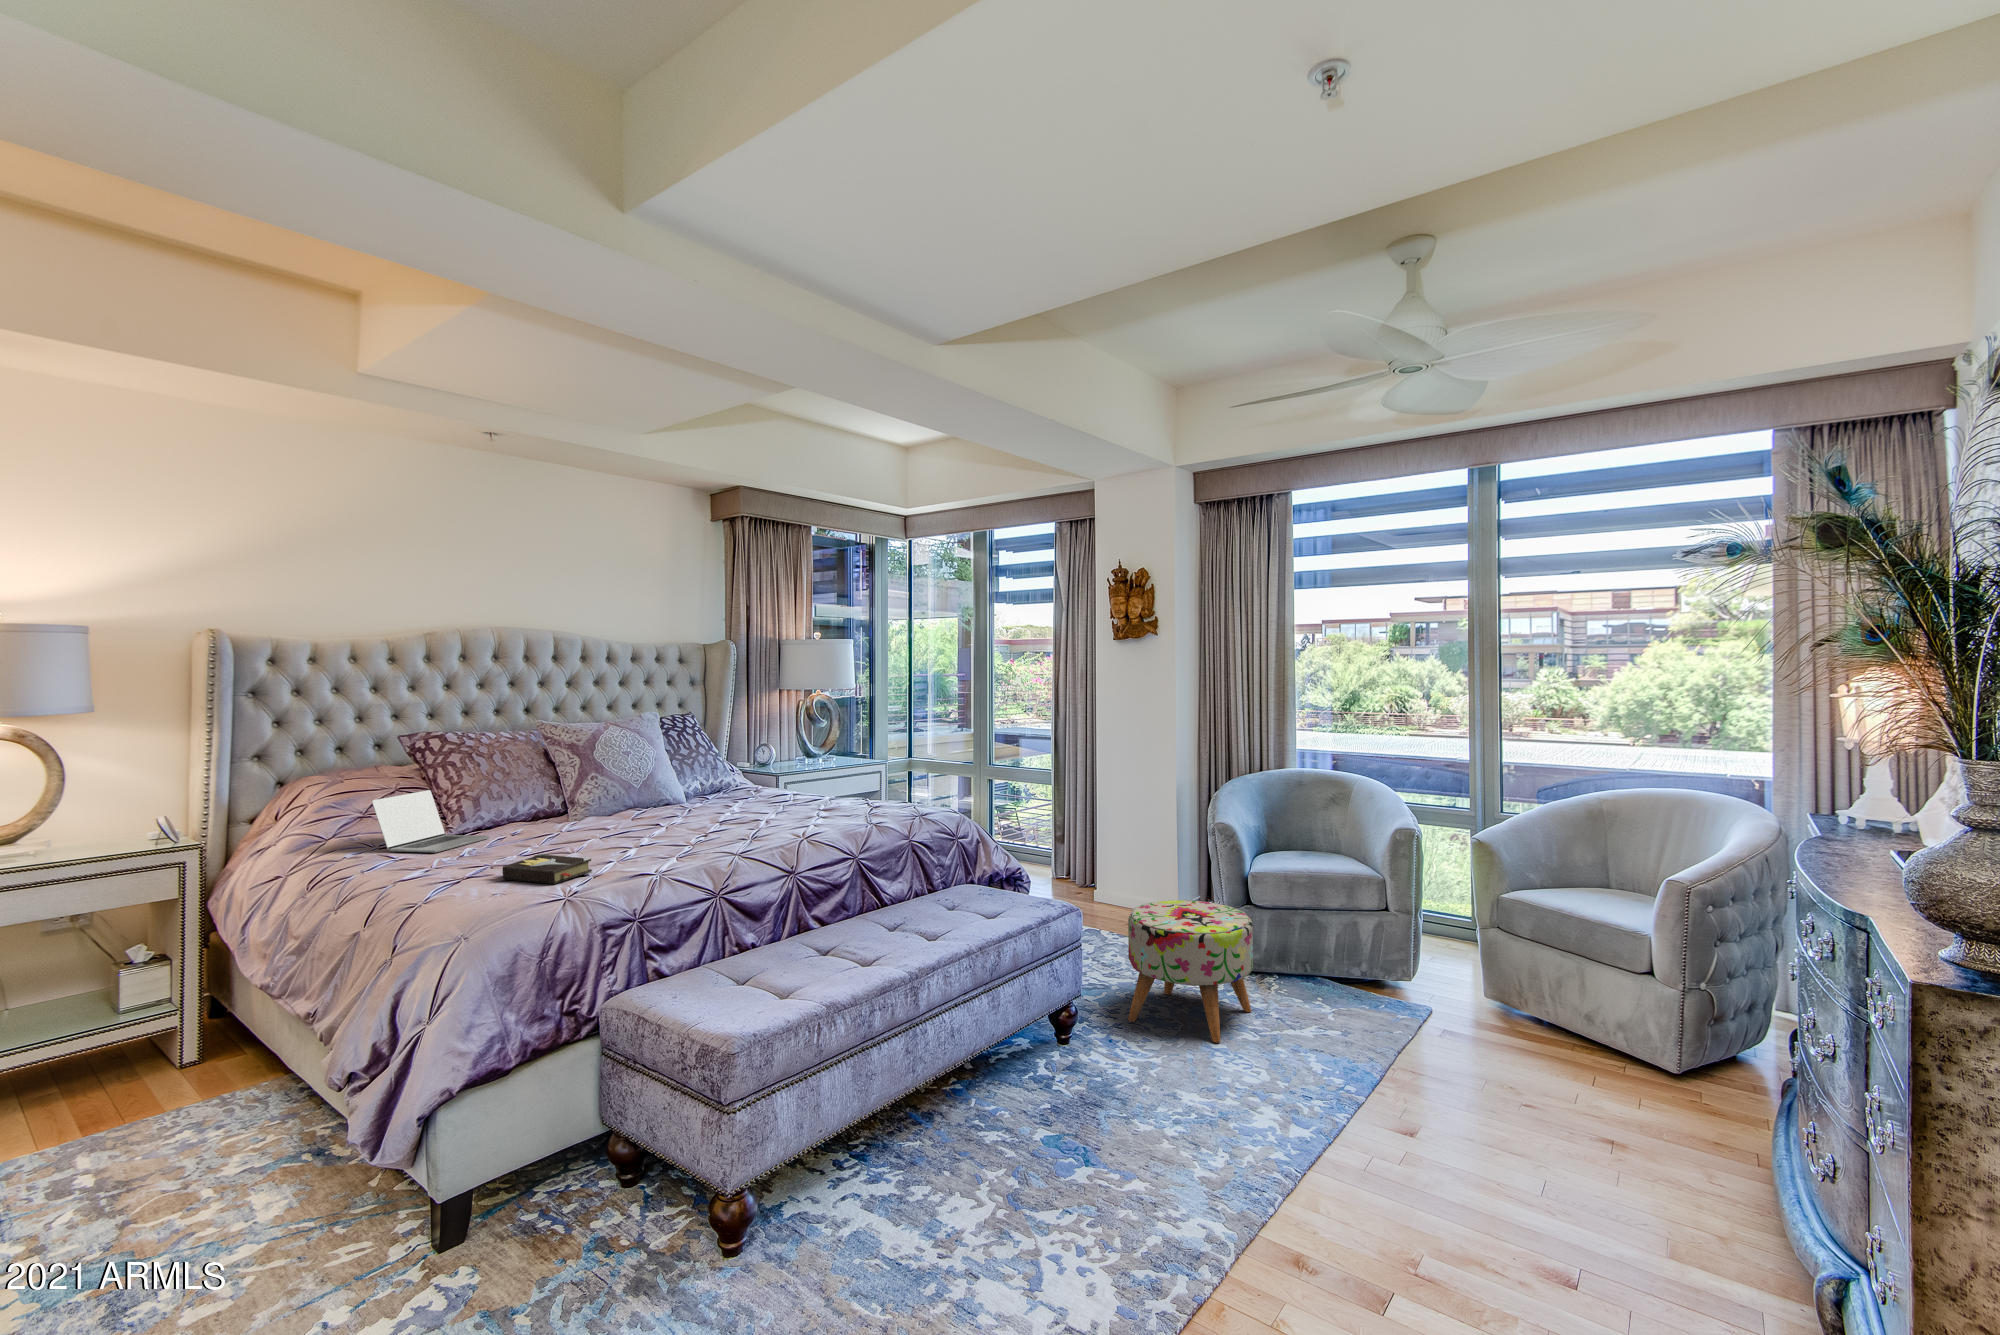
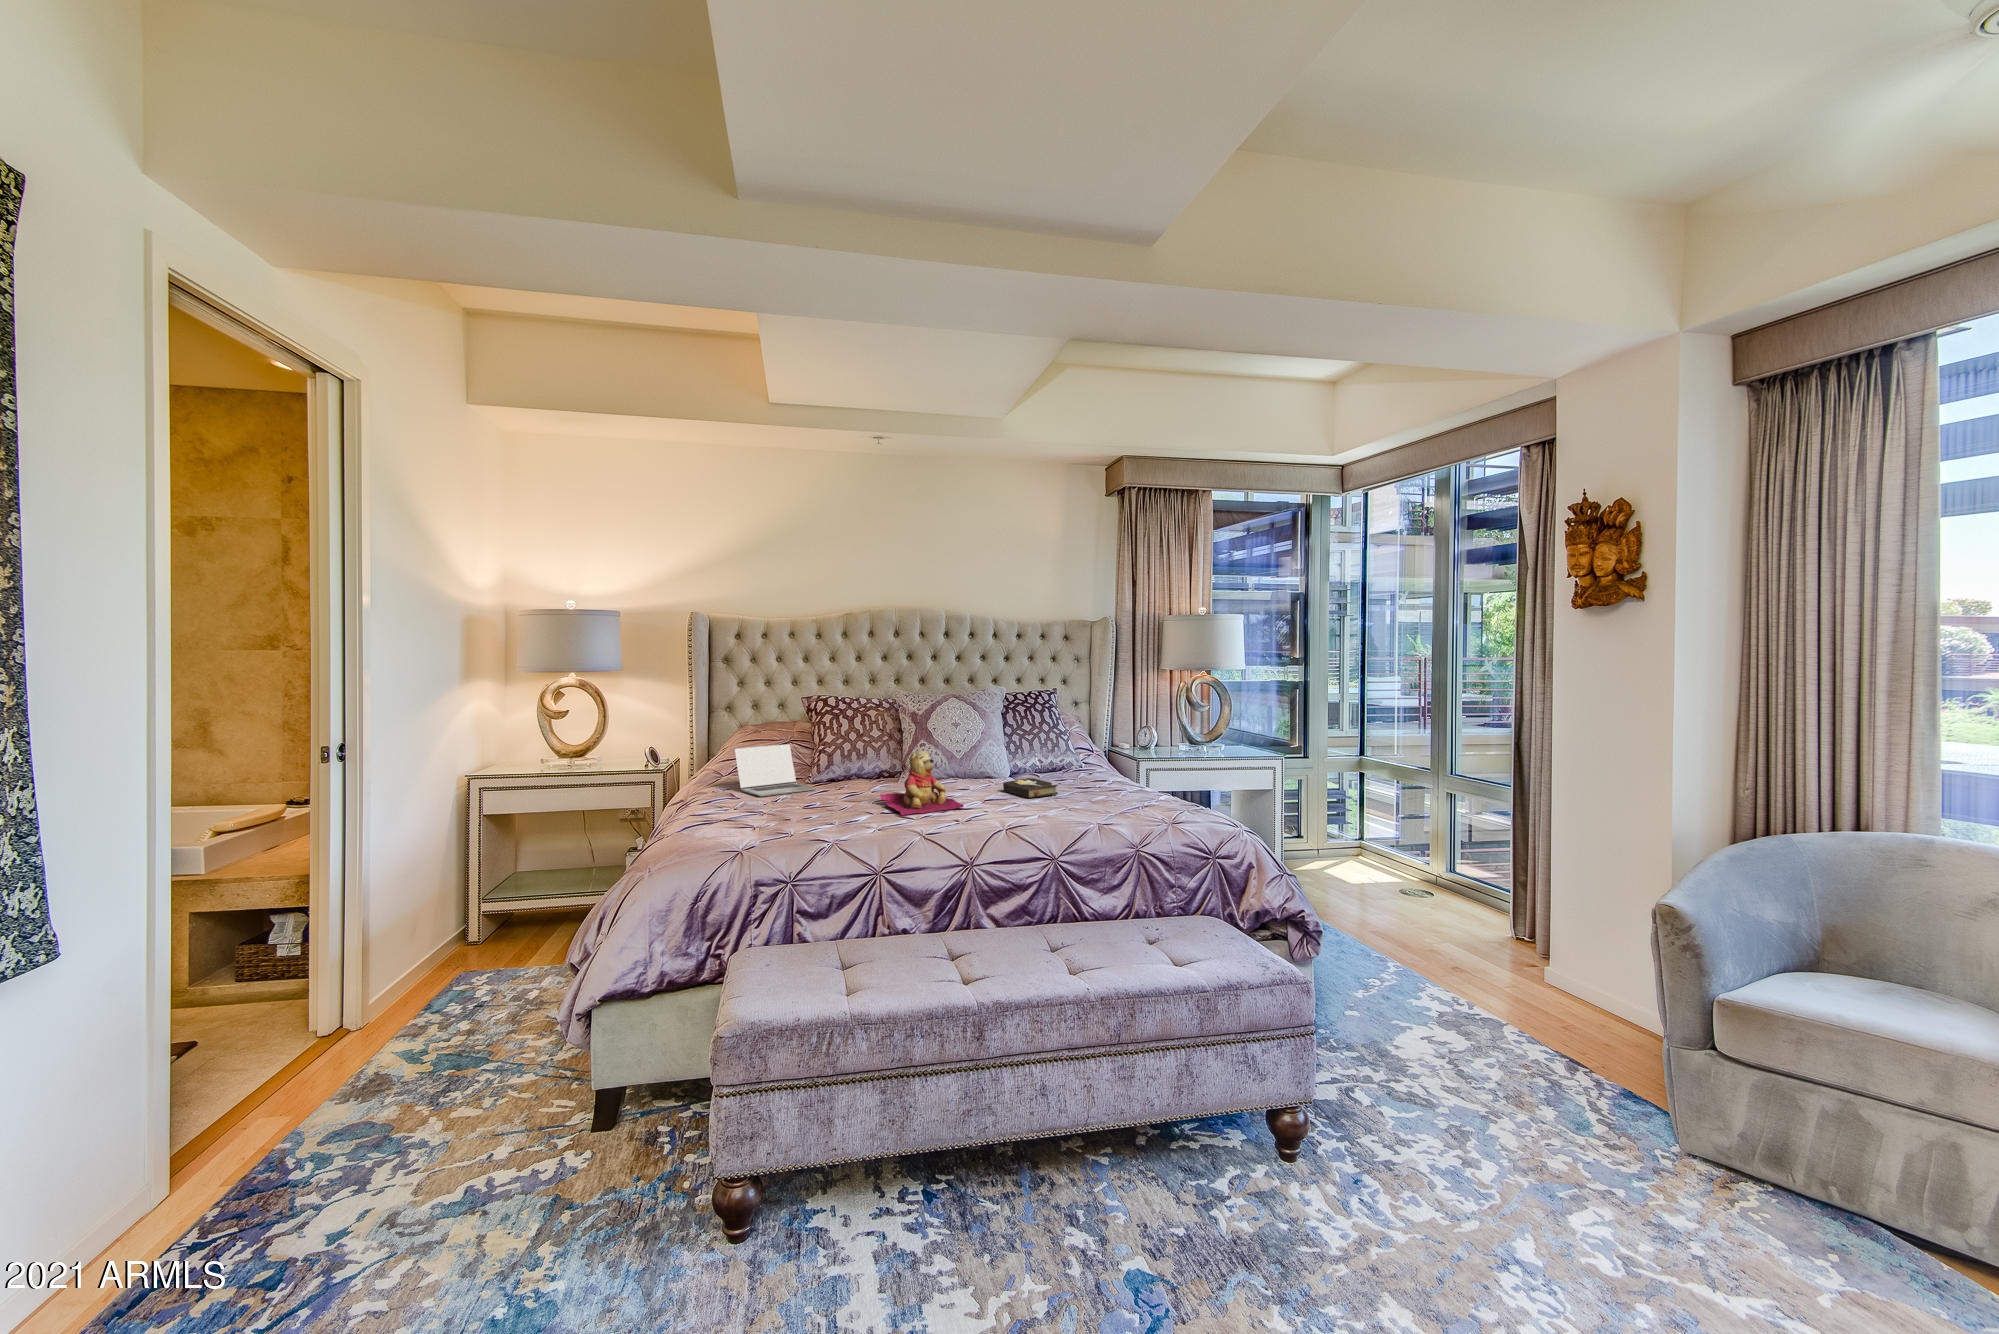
teddy bear: none [606,778,706,845] -> present [880,751,964,815]
hardback book: present [503,854,592,884] -> present [1003,777,1058,798]
ottoman: present [1128,900,1253,1043] -> none [1415,999,1654,1254]

